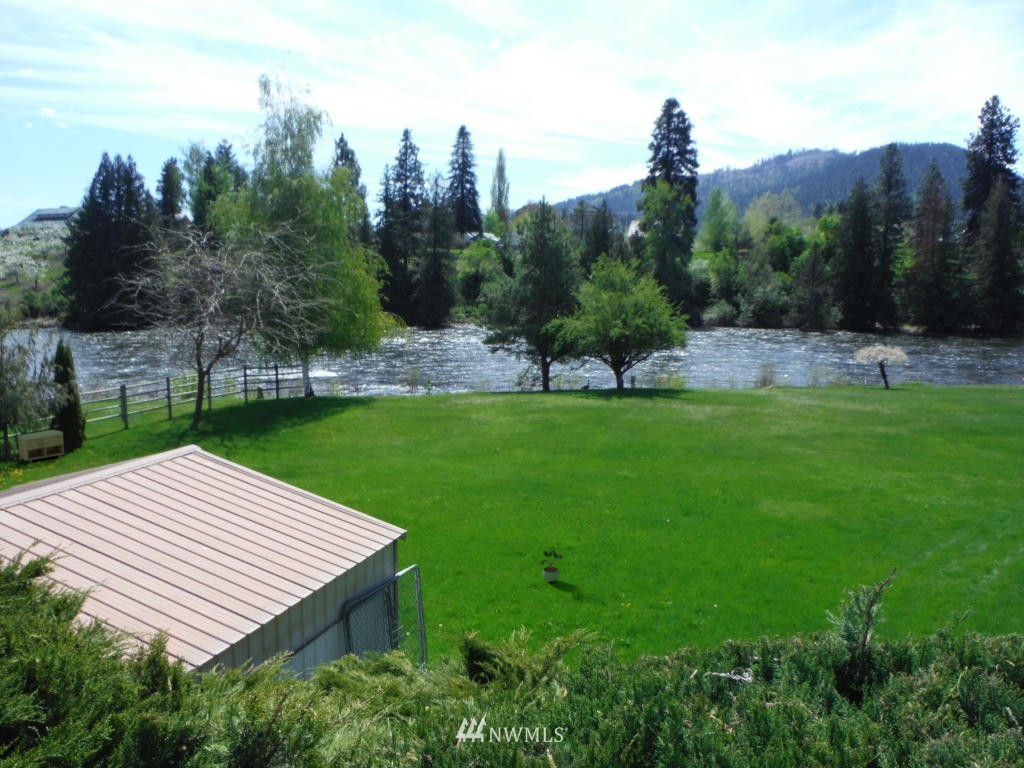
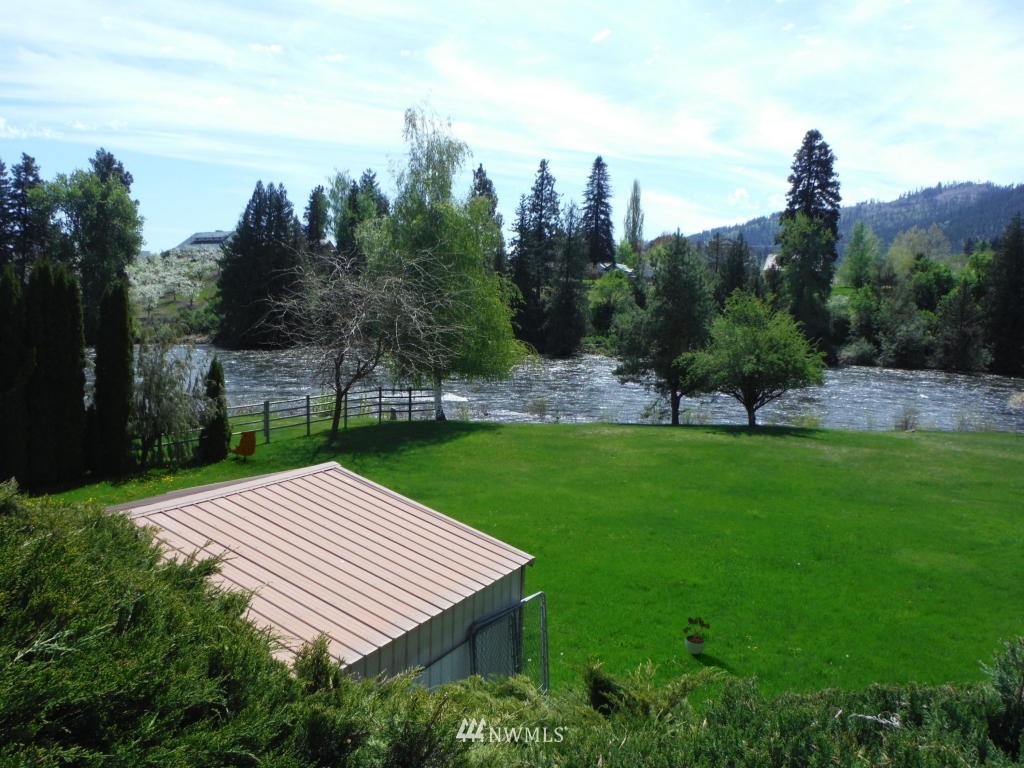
lounge chair: none [85,416,115,453] -> present [230,430,256,463]
storage bench: present [18,430,64,462] -> none [171,441,210,471]

